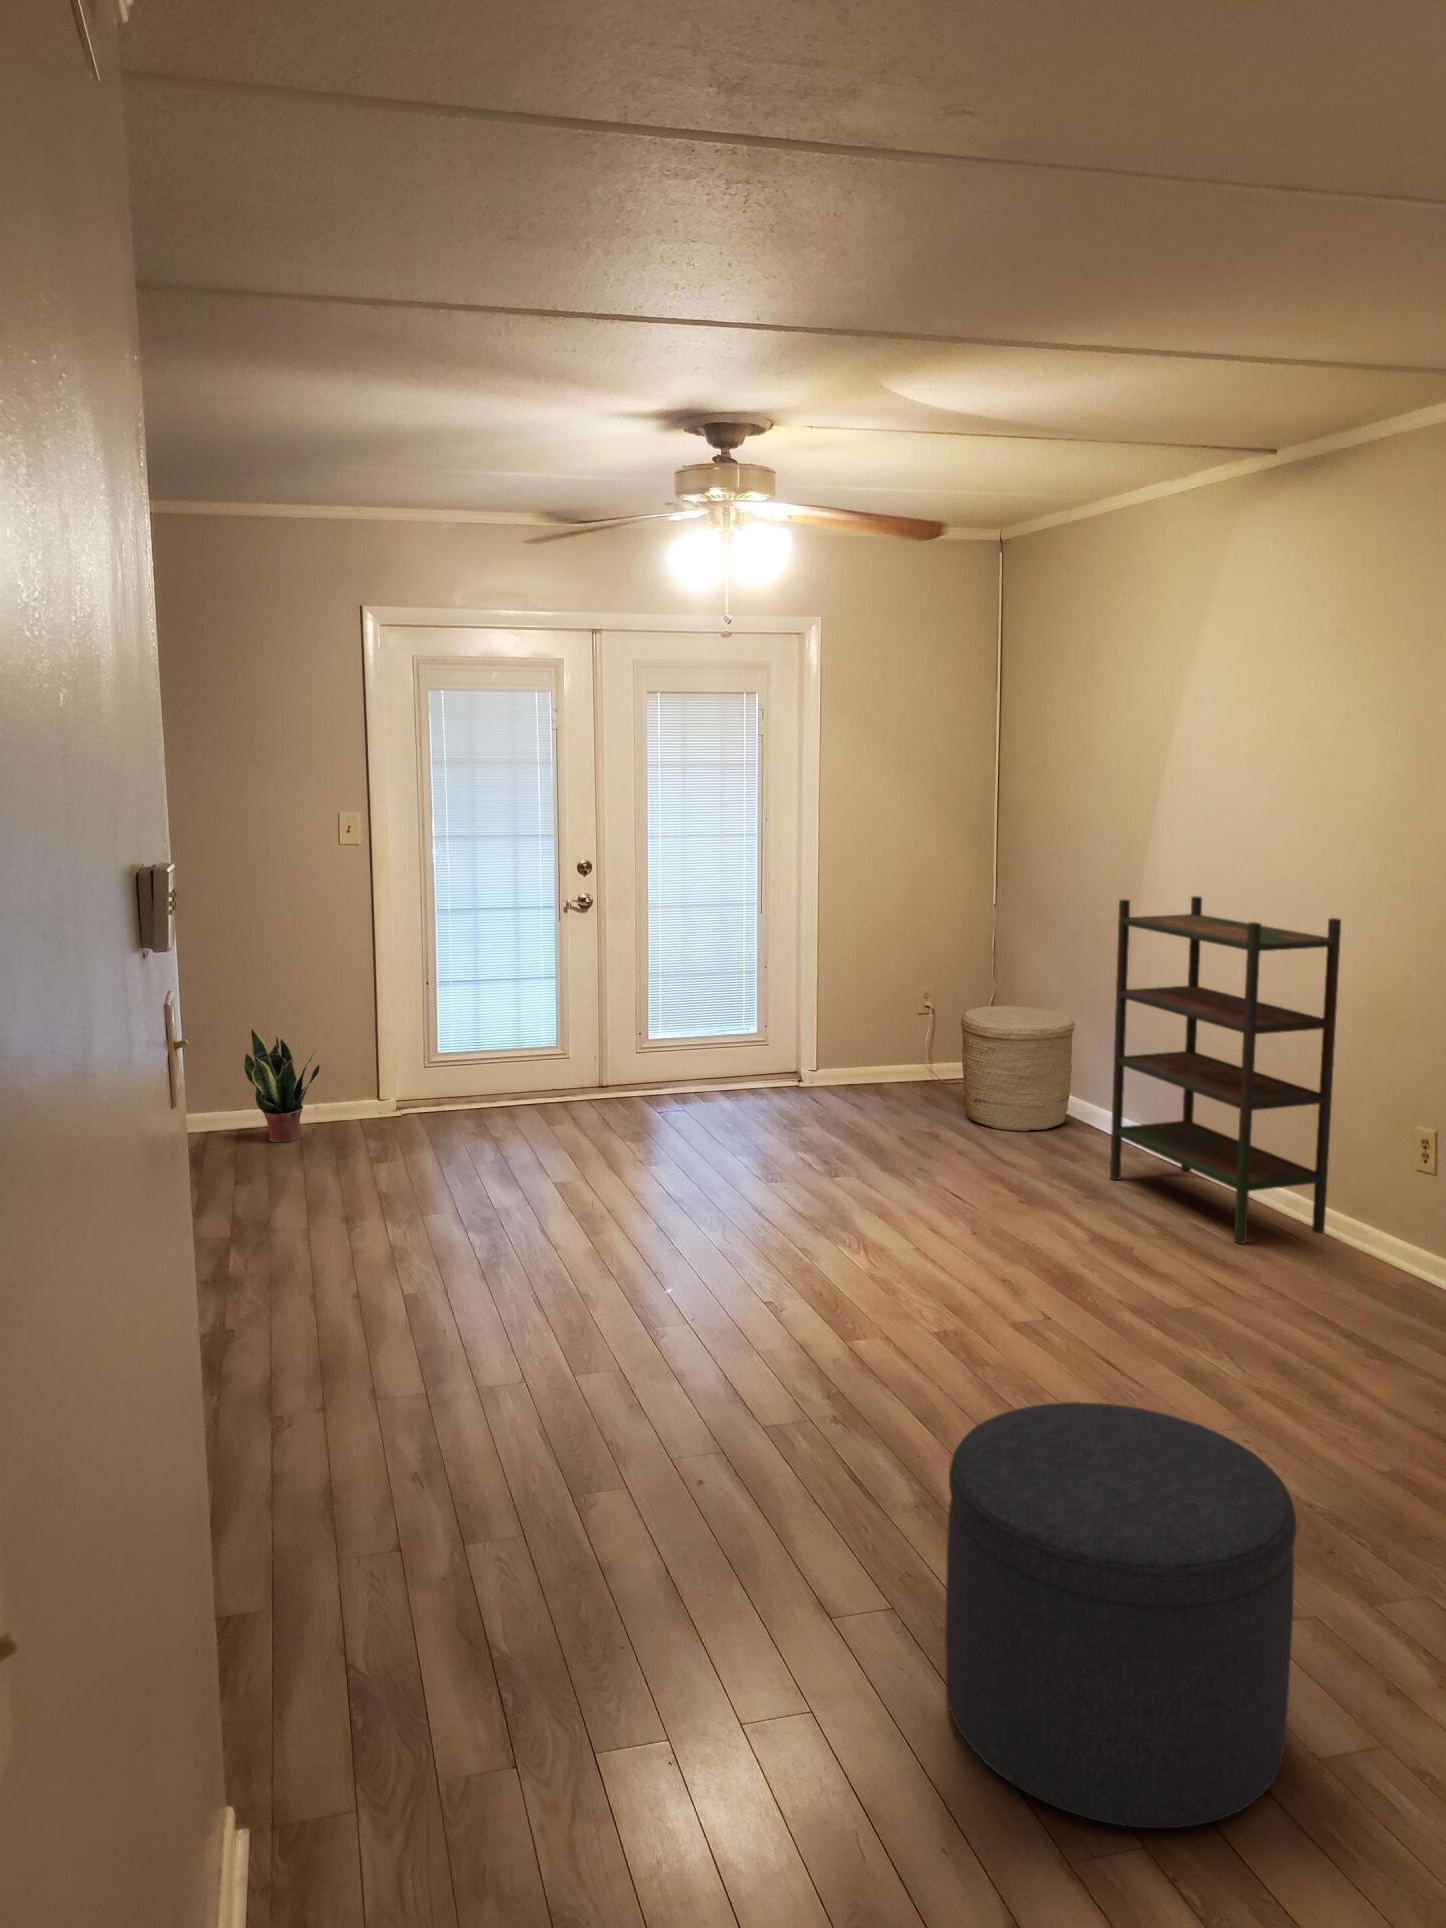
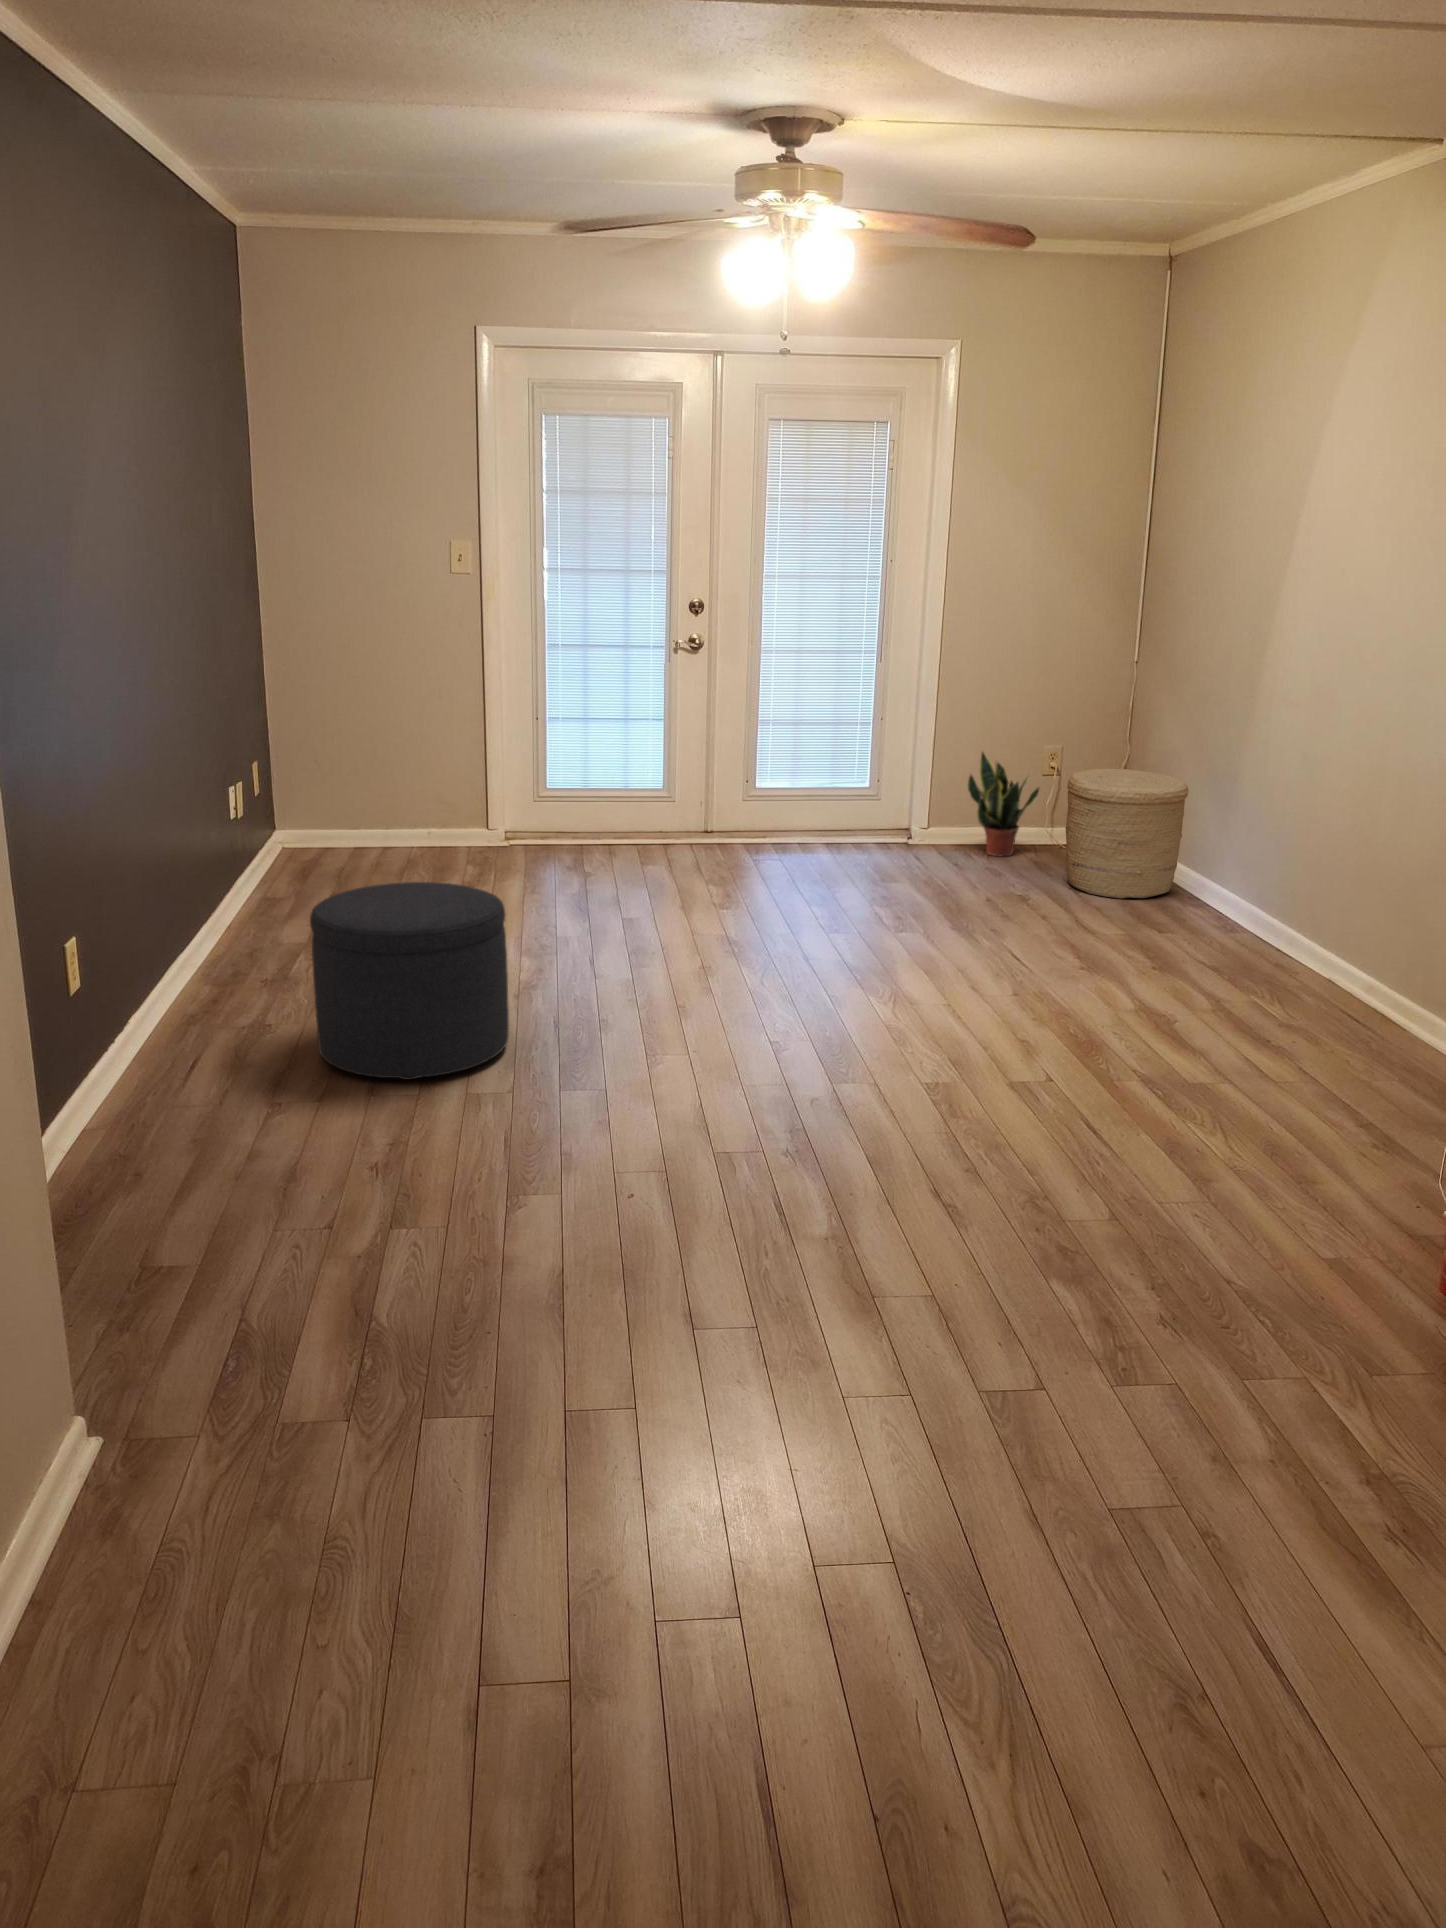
bookshelf: present [1110,896,1341,1244] -> none [1184,654,1437,1017]
potted plant: present [244,1029,320,1142] -> present [968,752,1039,856]
ottoman: present [945,1402,1296,1828] -> present [310,882,509,1080]

